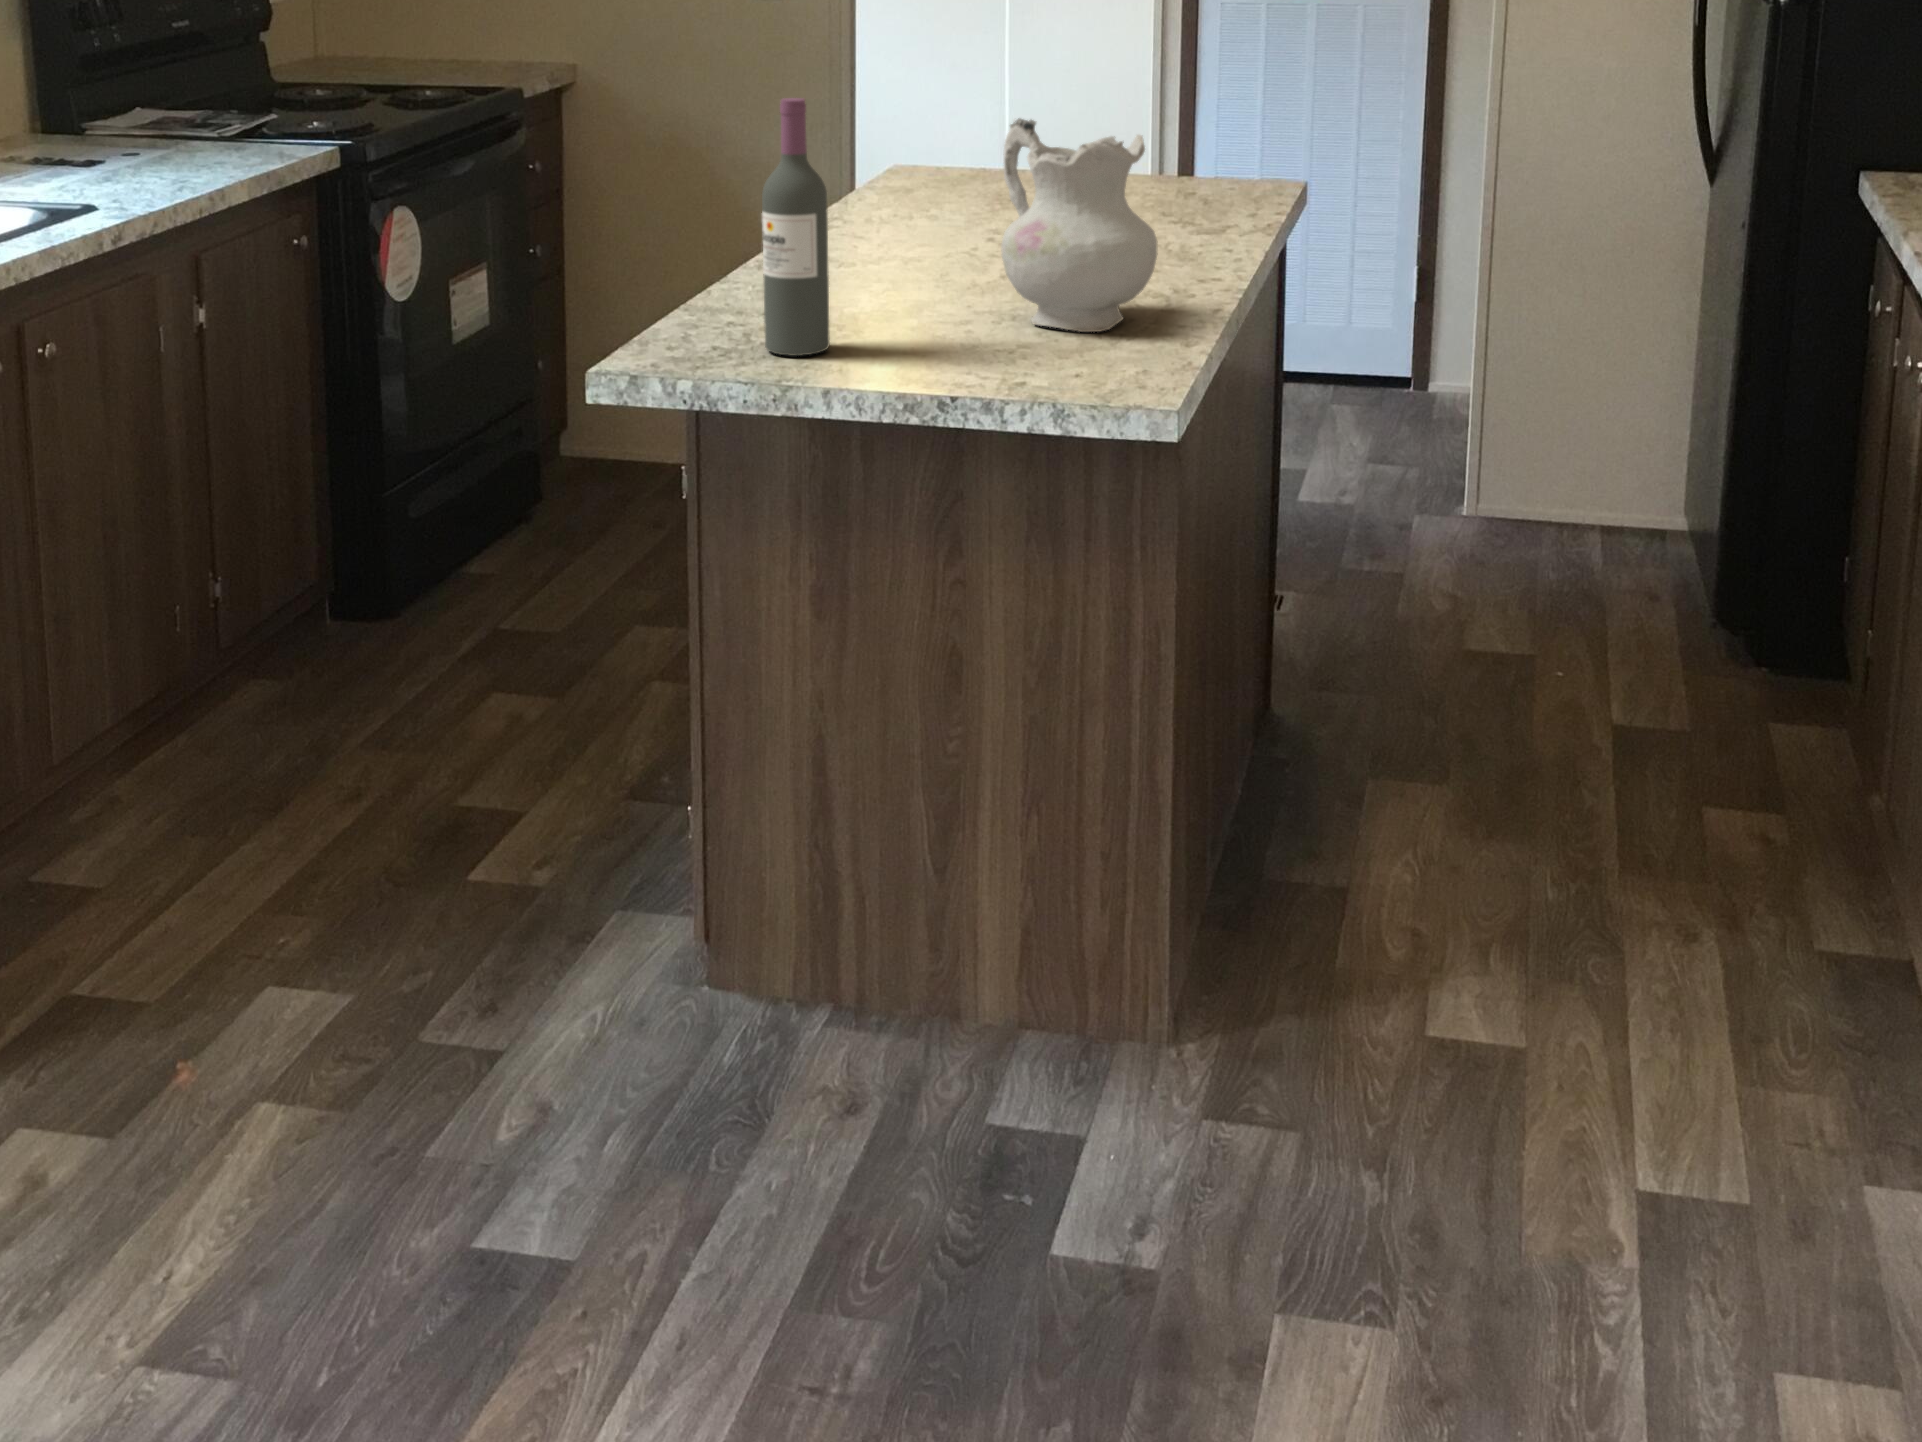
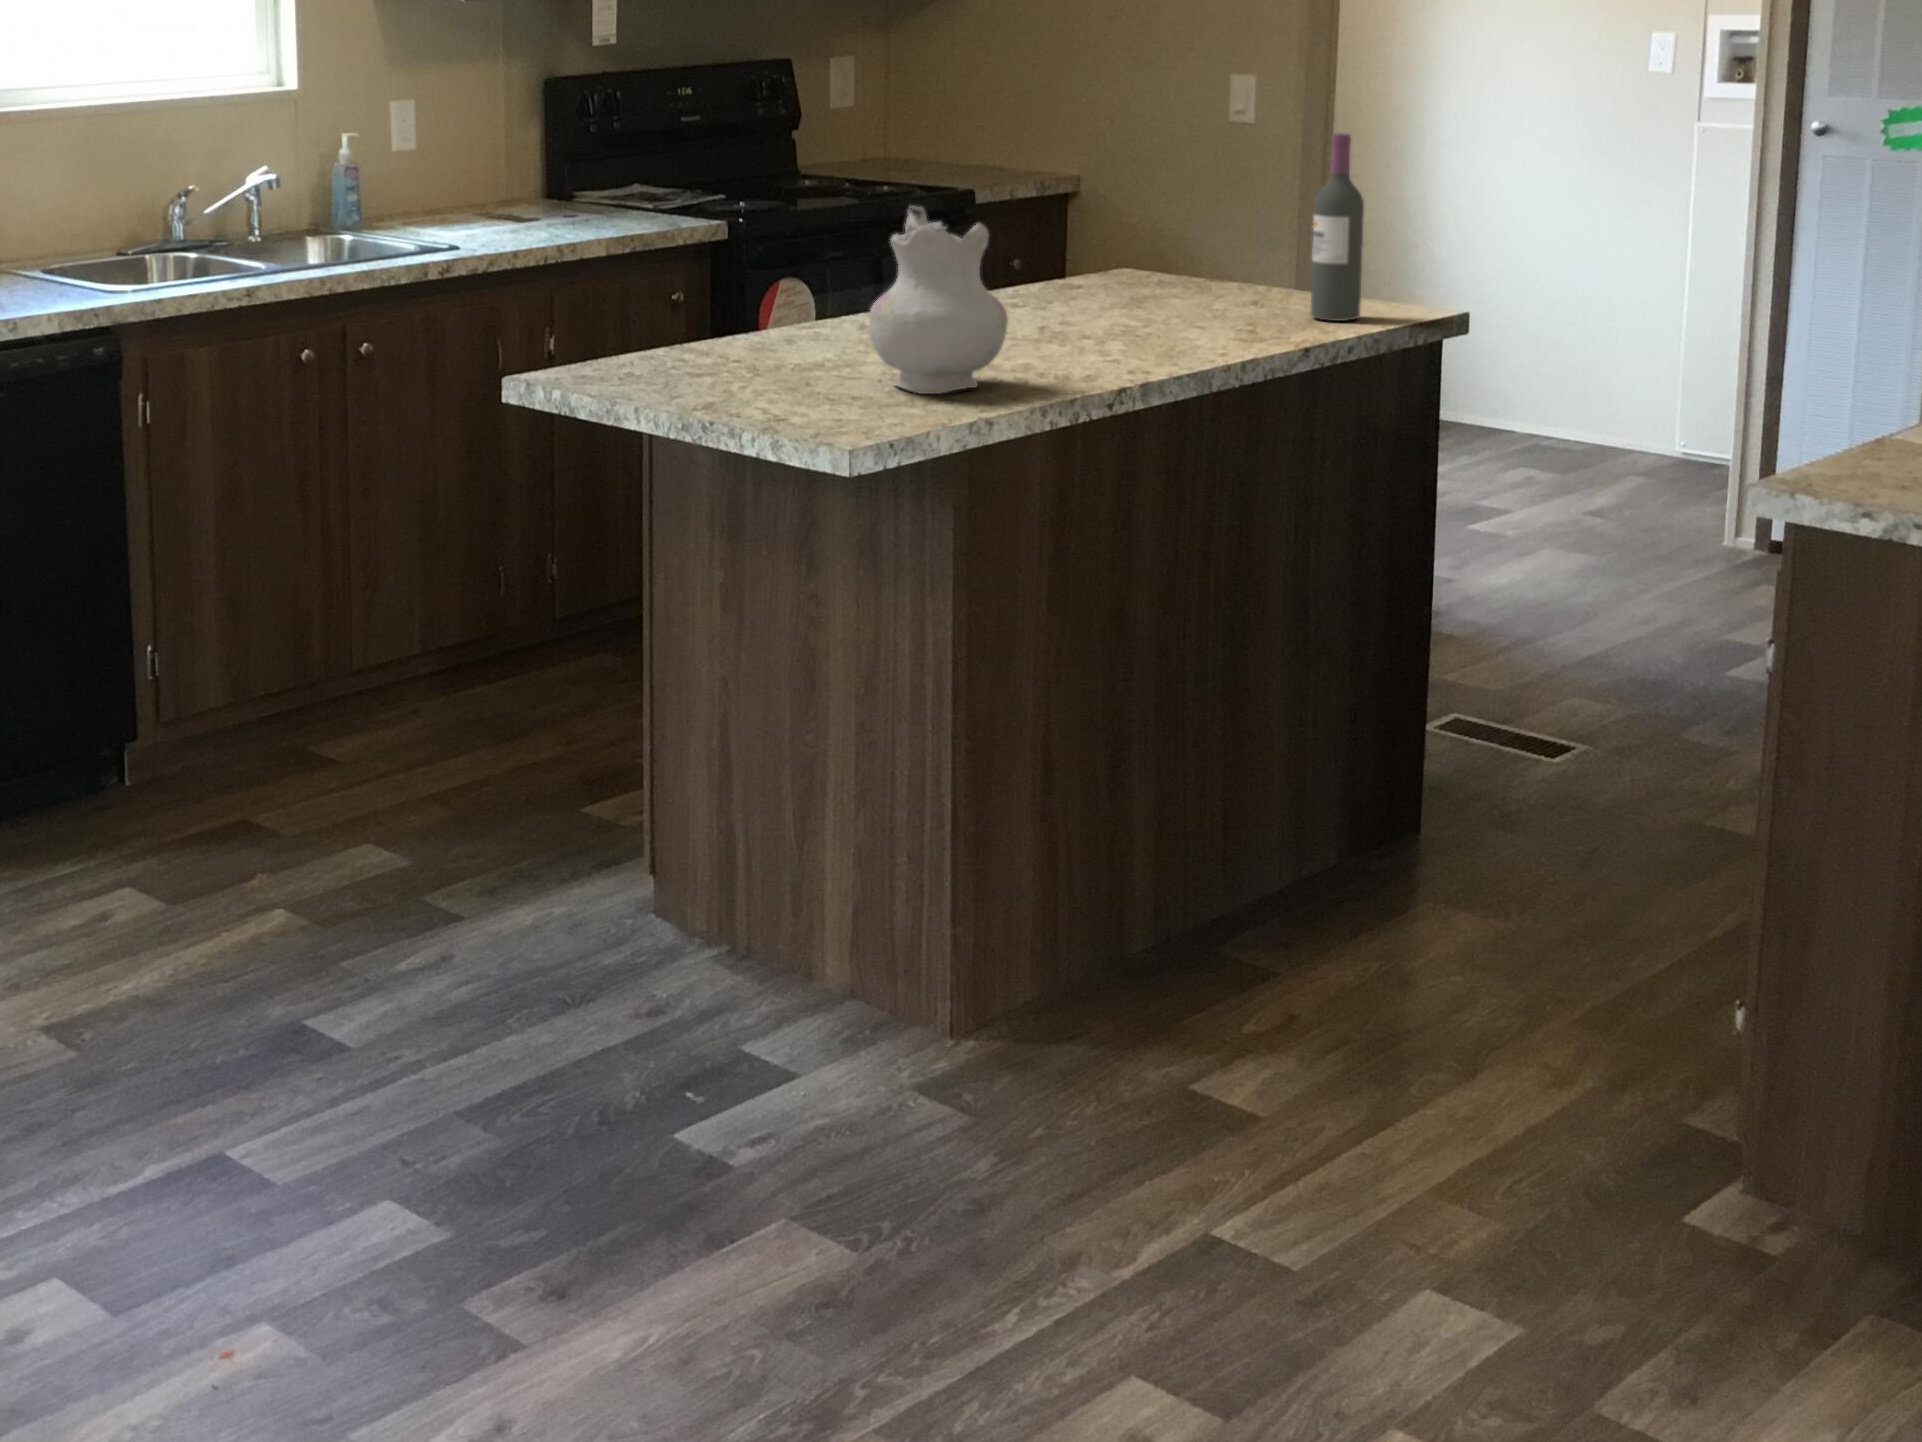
wine bottle: present [762,98,830,356] -> present [1311,133,1364,321]

